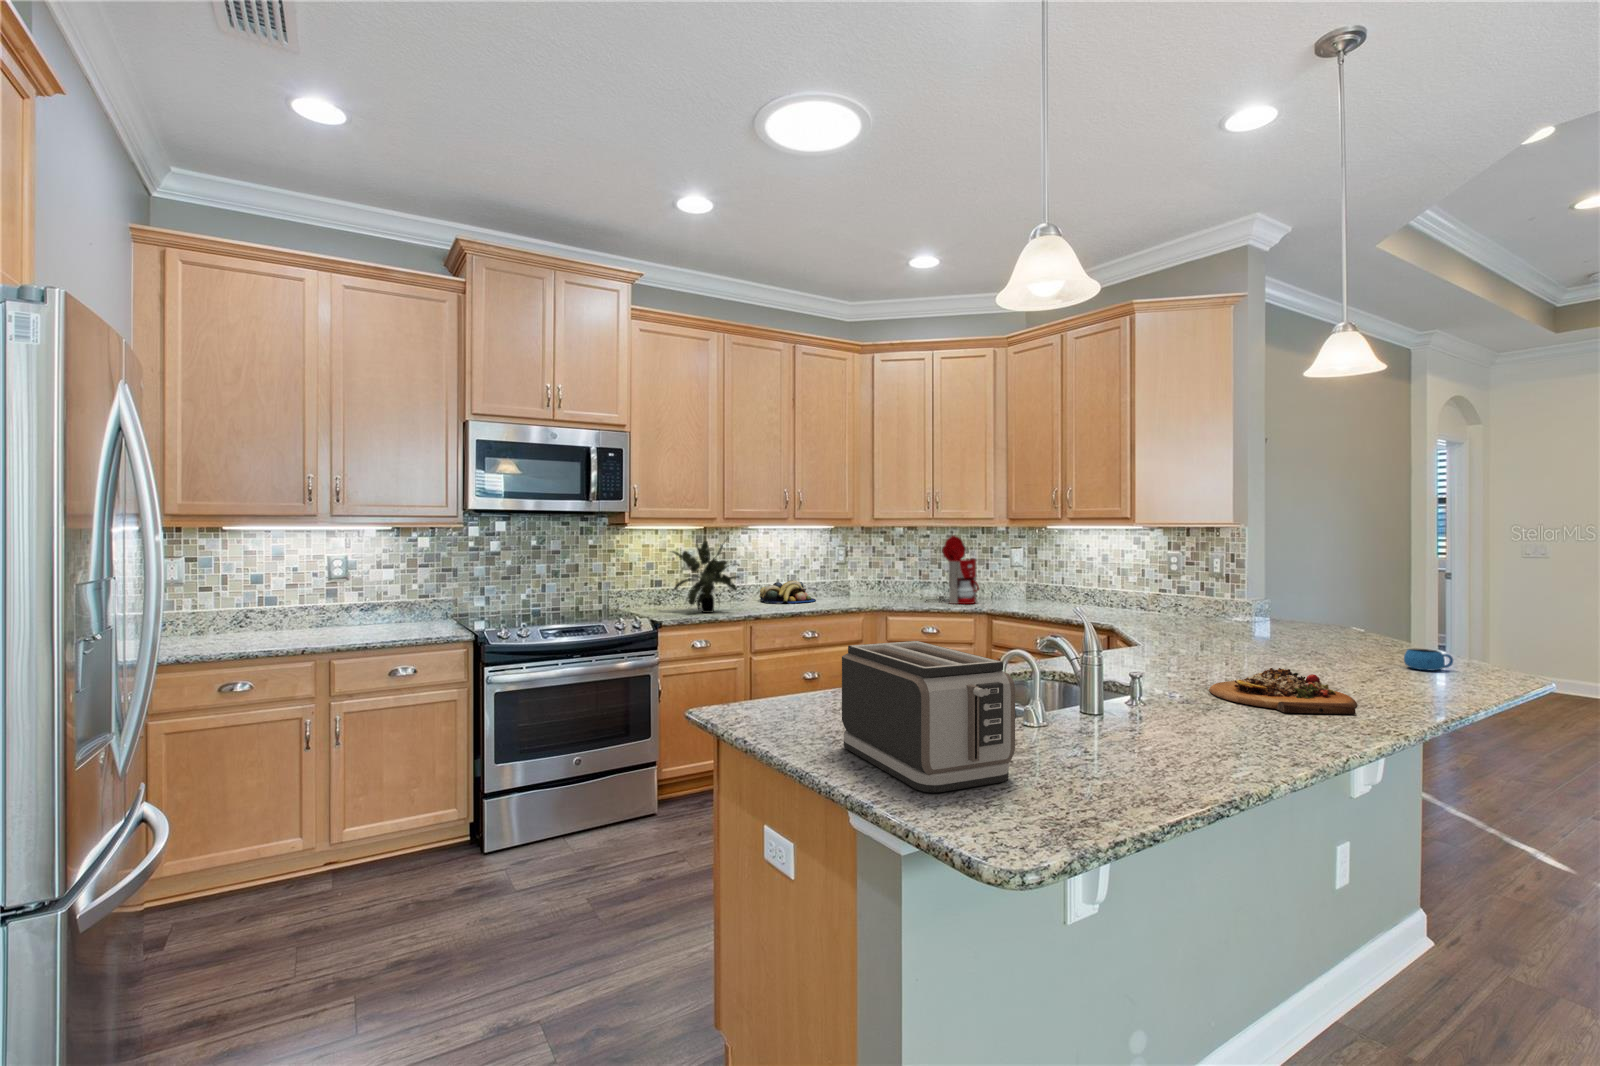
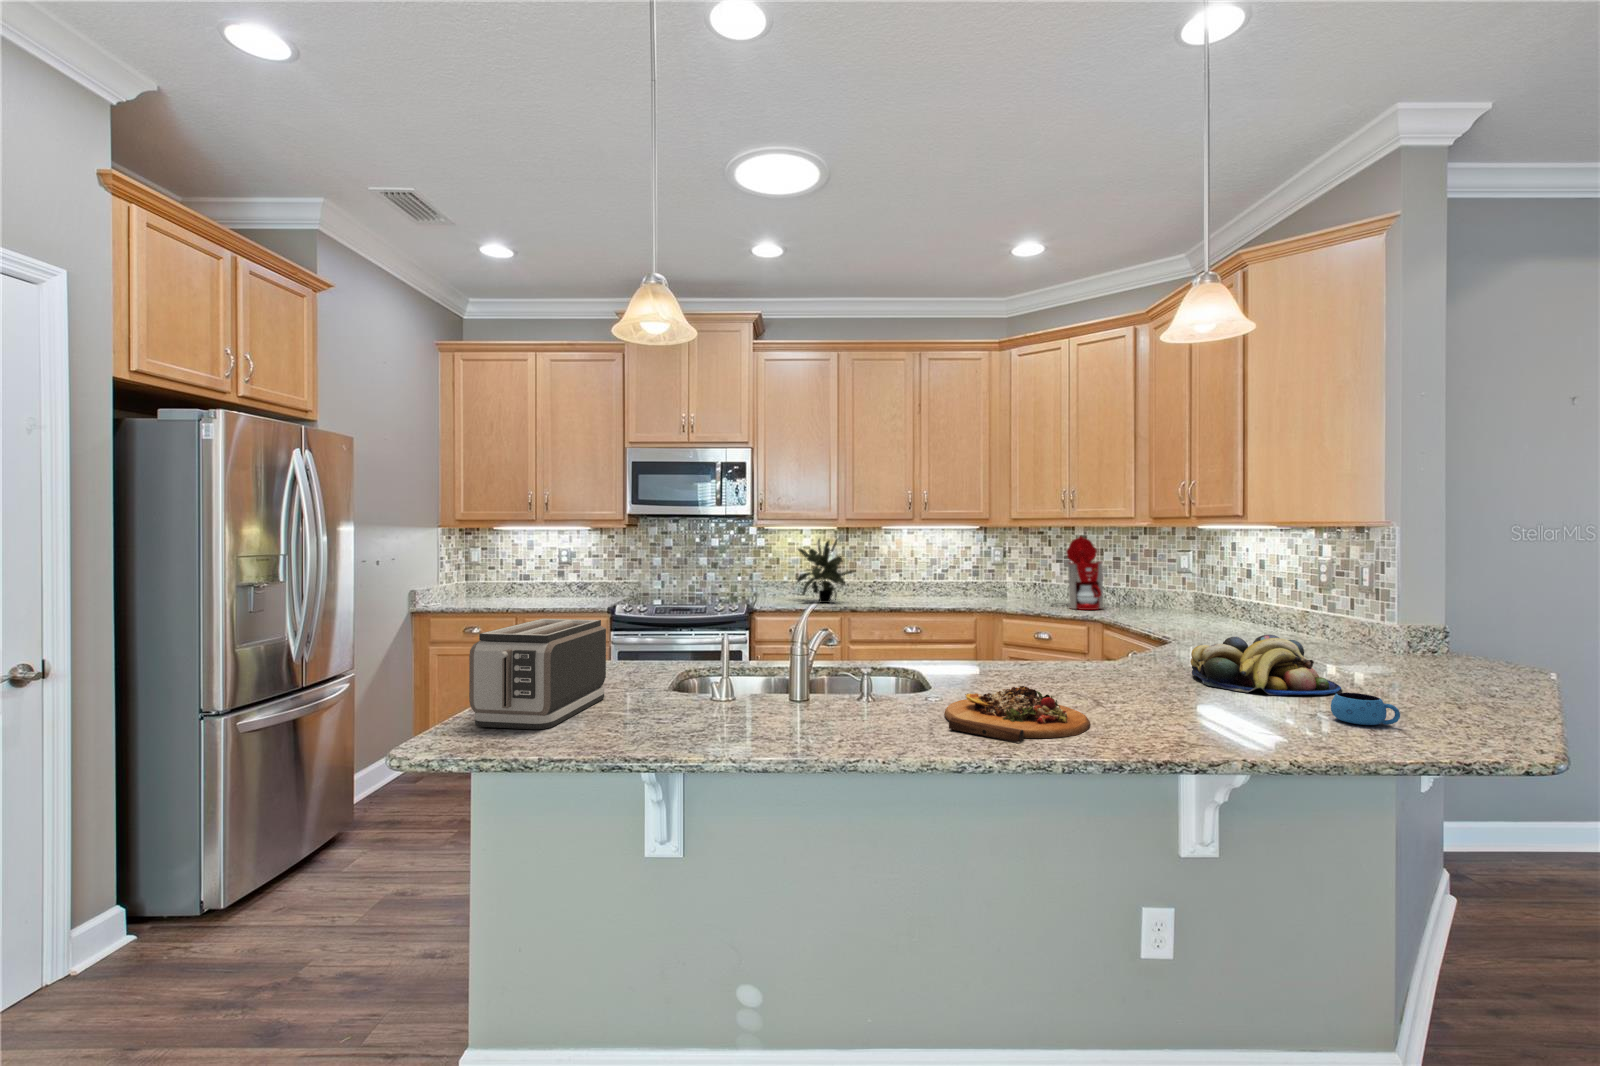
fruit bowl: present [760,580,816,604] -> present [1190,635,1341,695]

